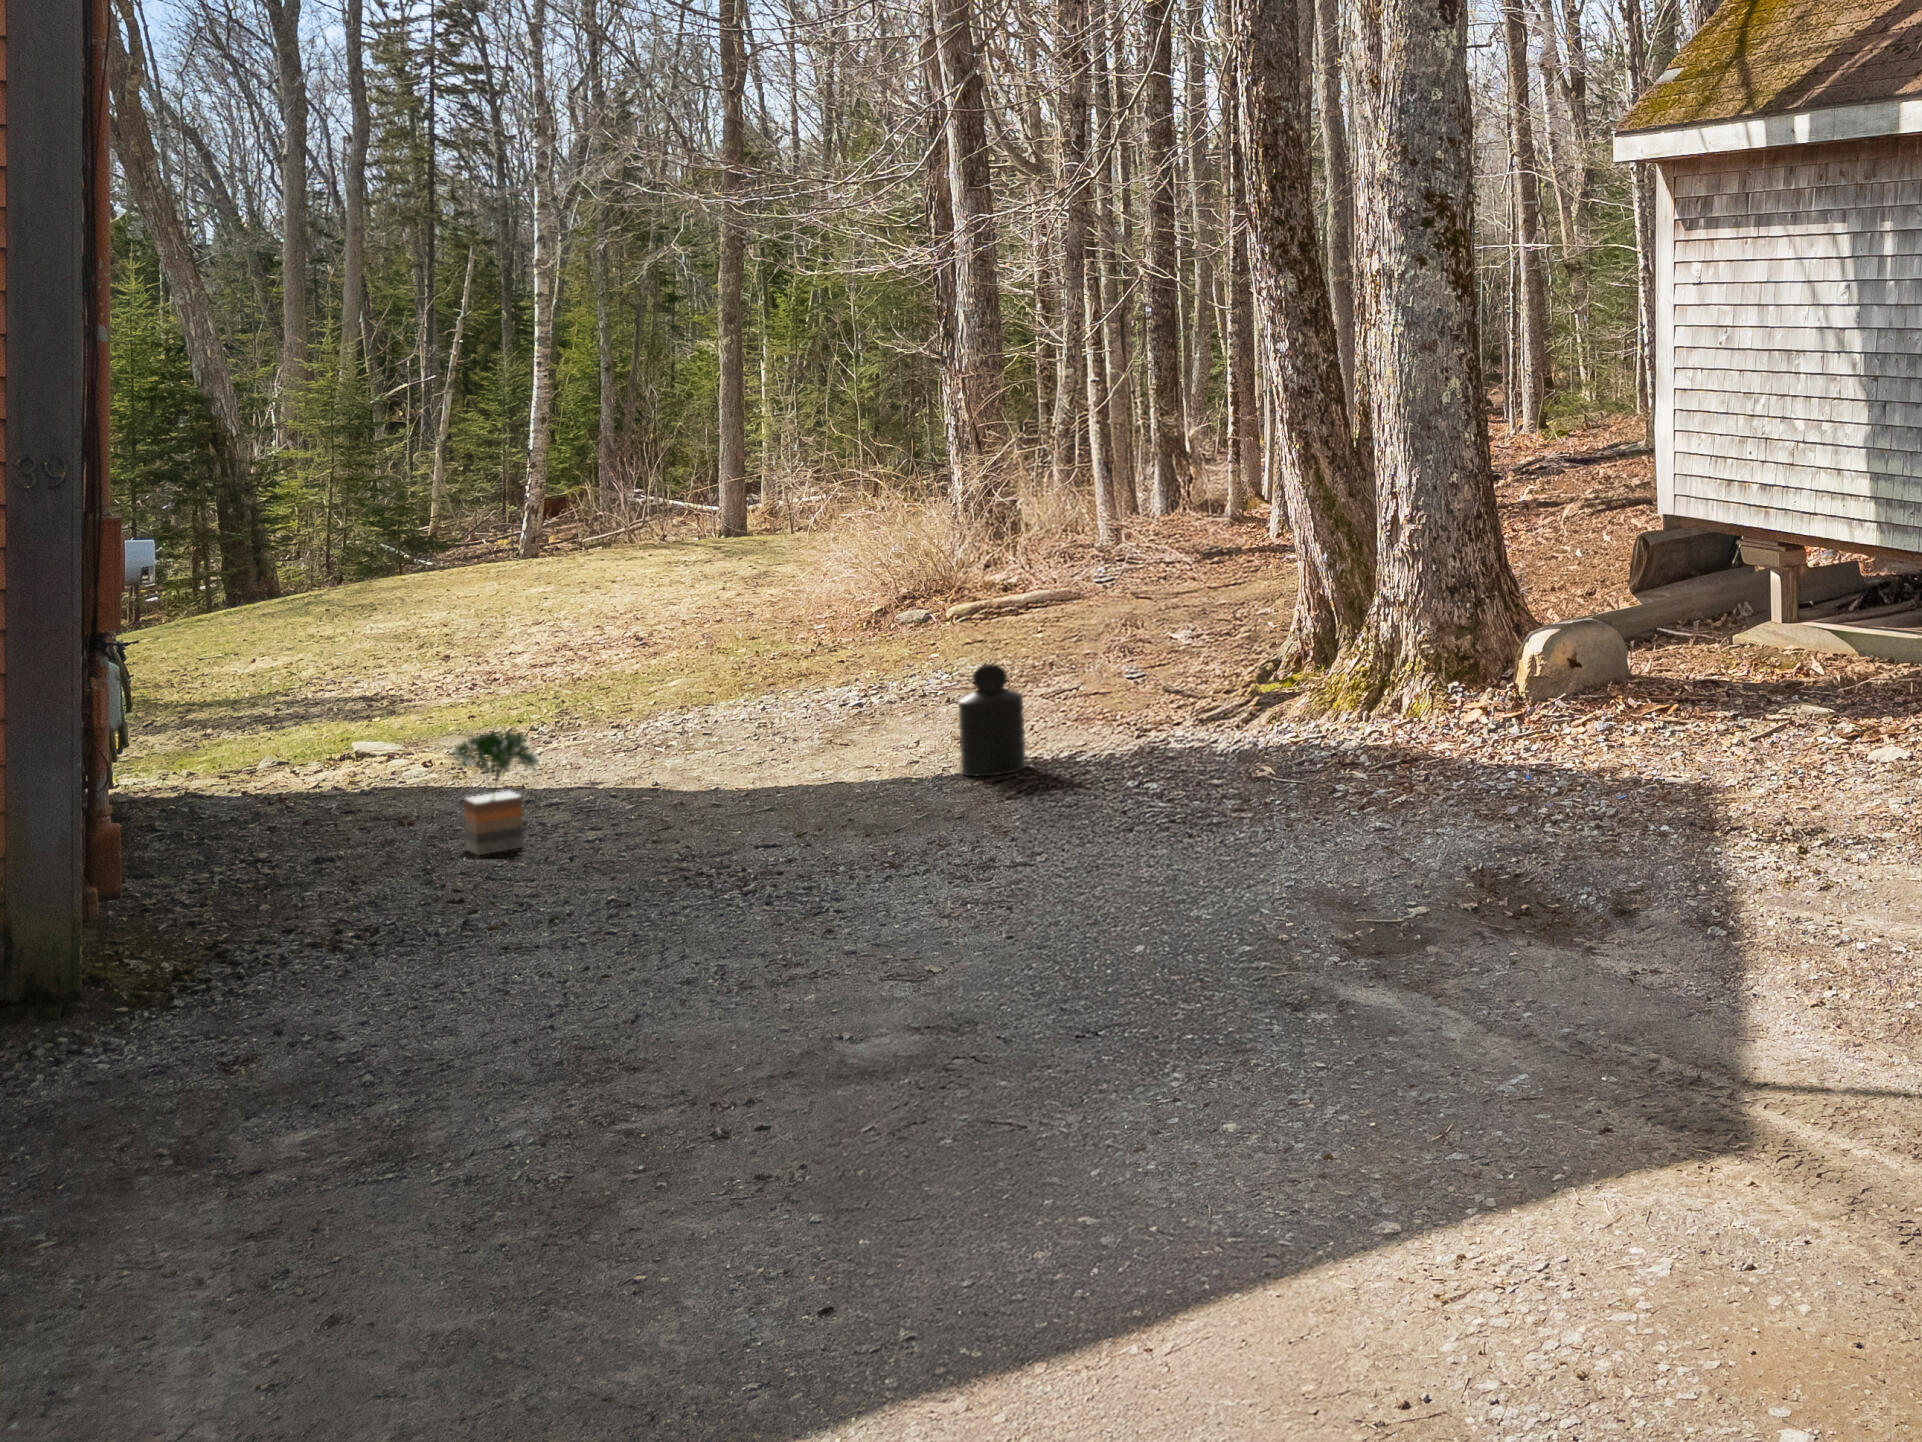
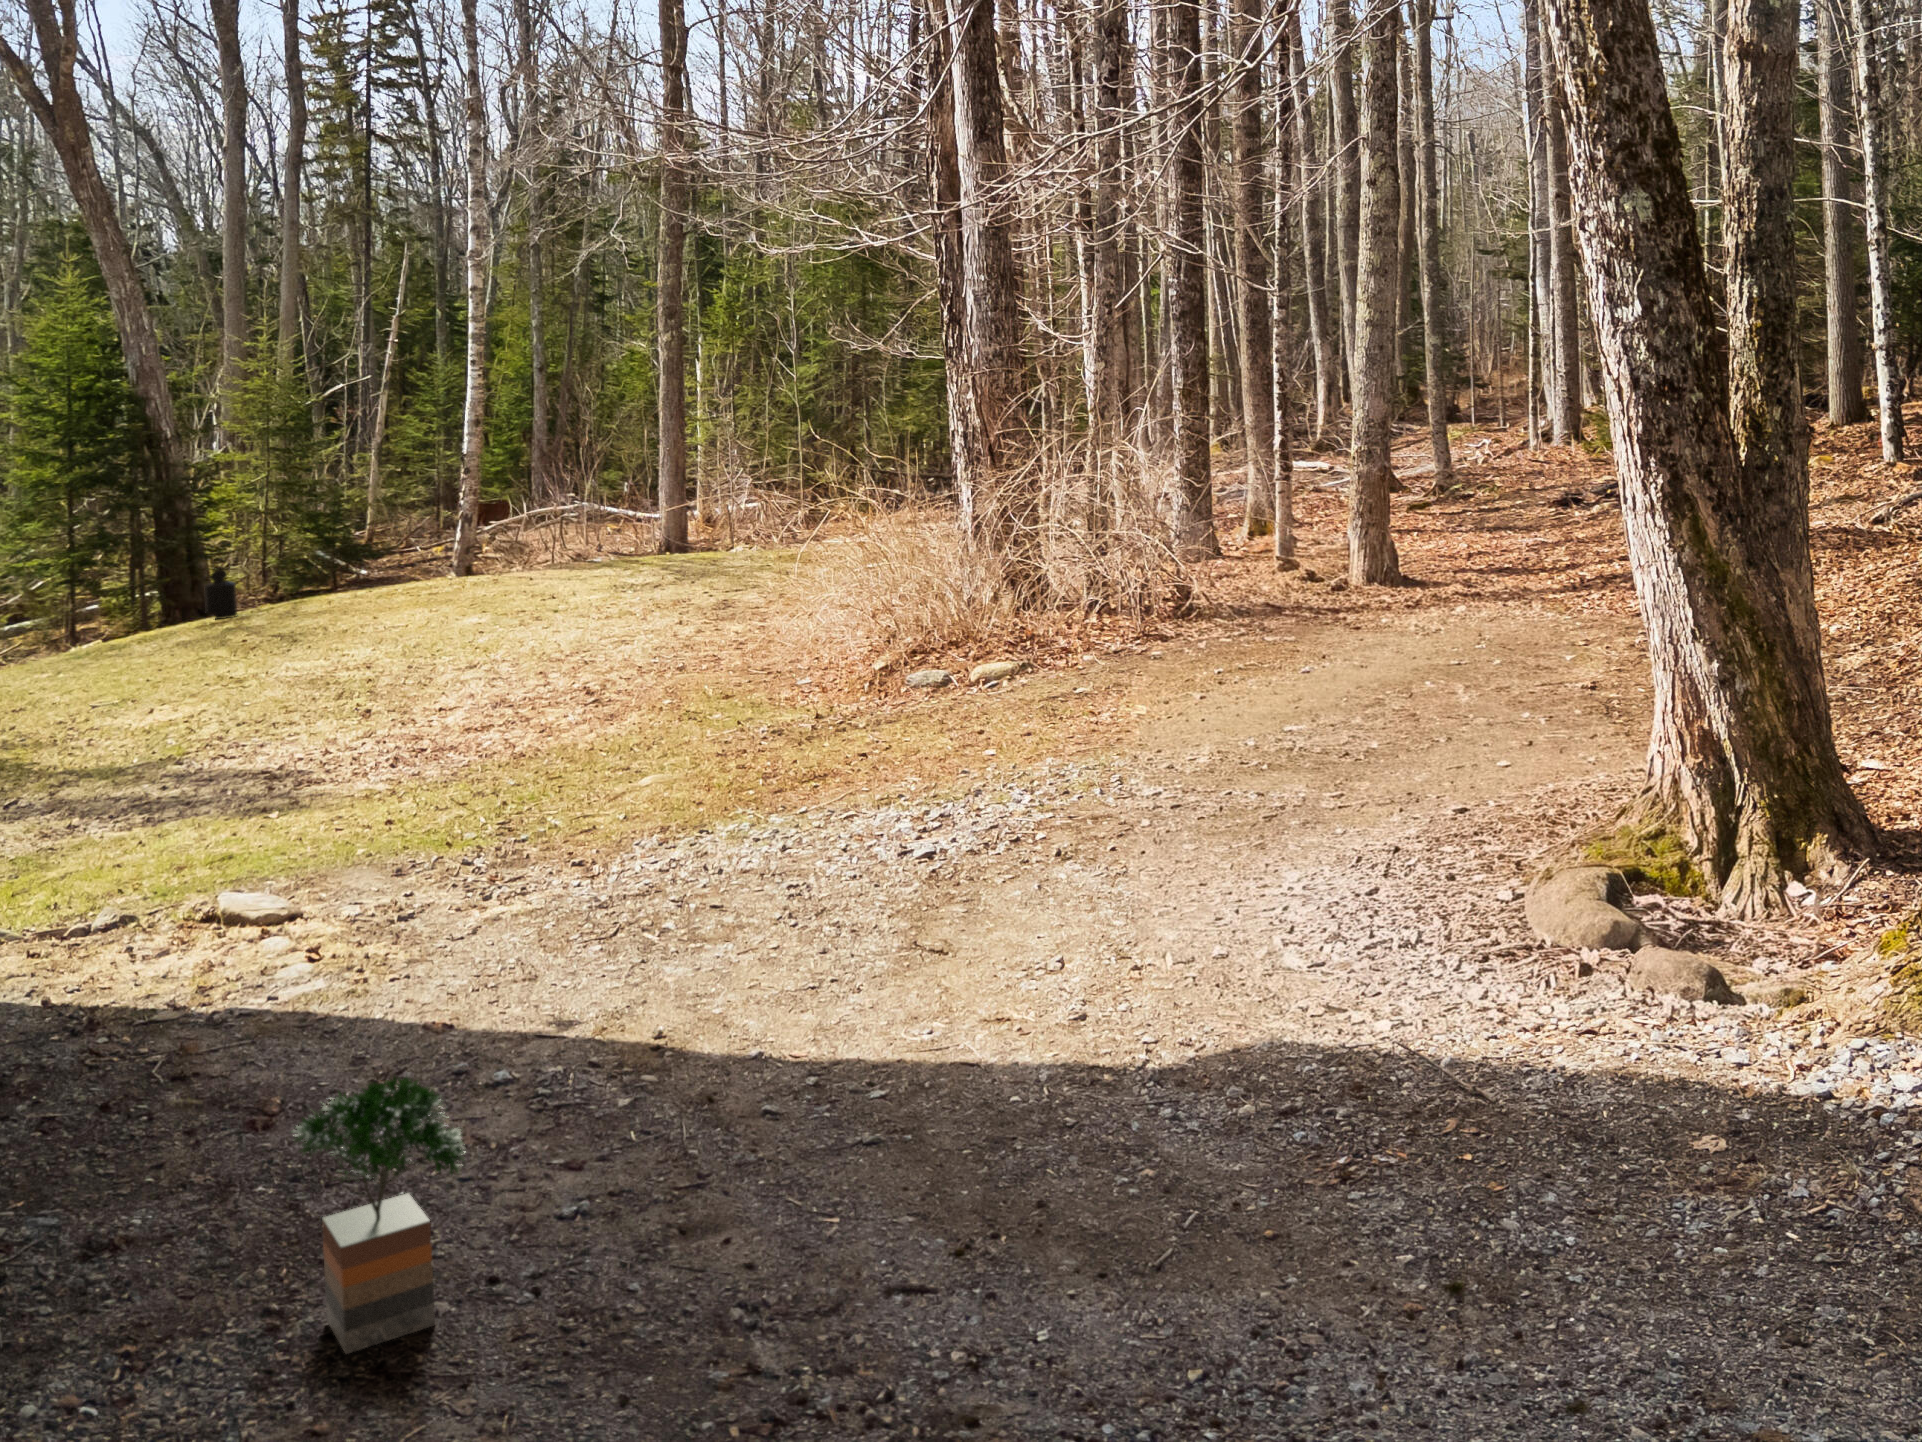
trash can: present [958,664,1026,776] -> present [204,569,237,619]

